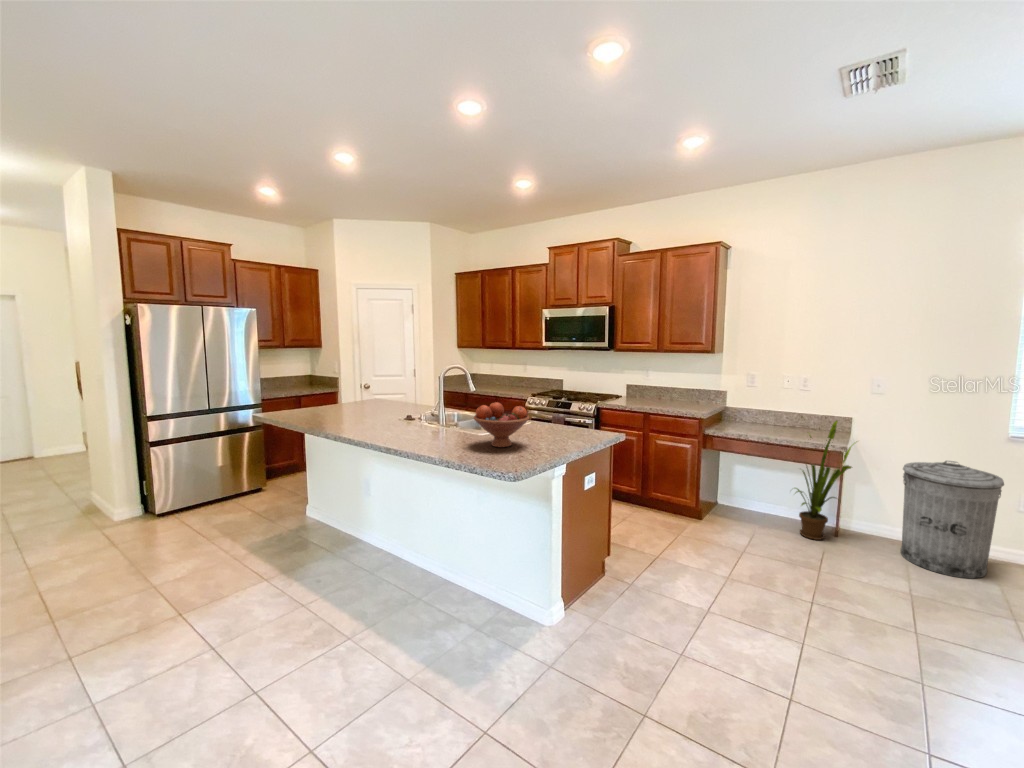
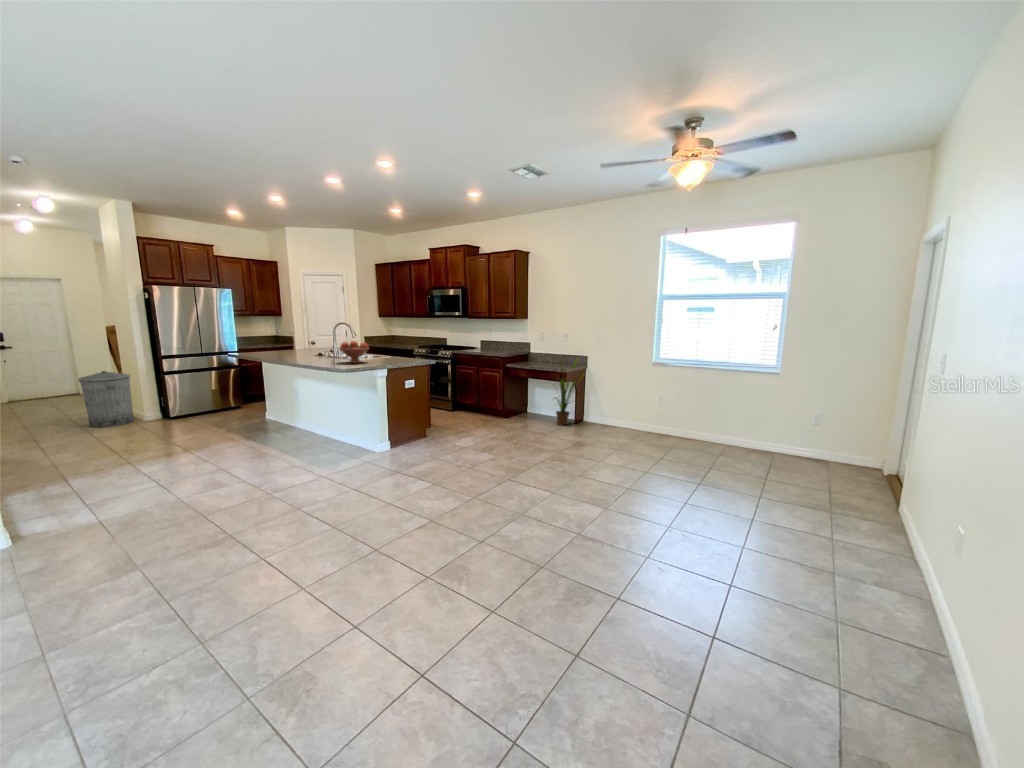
trash can: present [901,461,1004,578] -> present [78,371,134,427]

